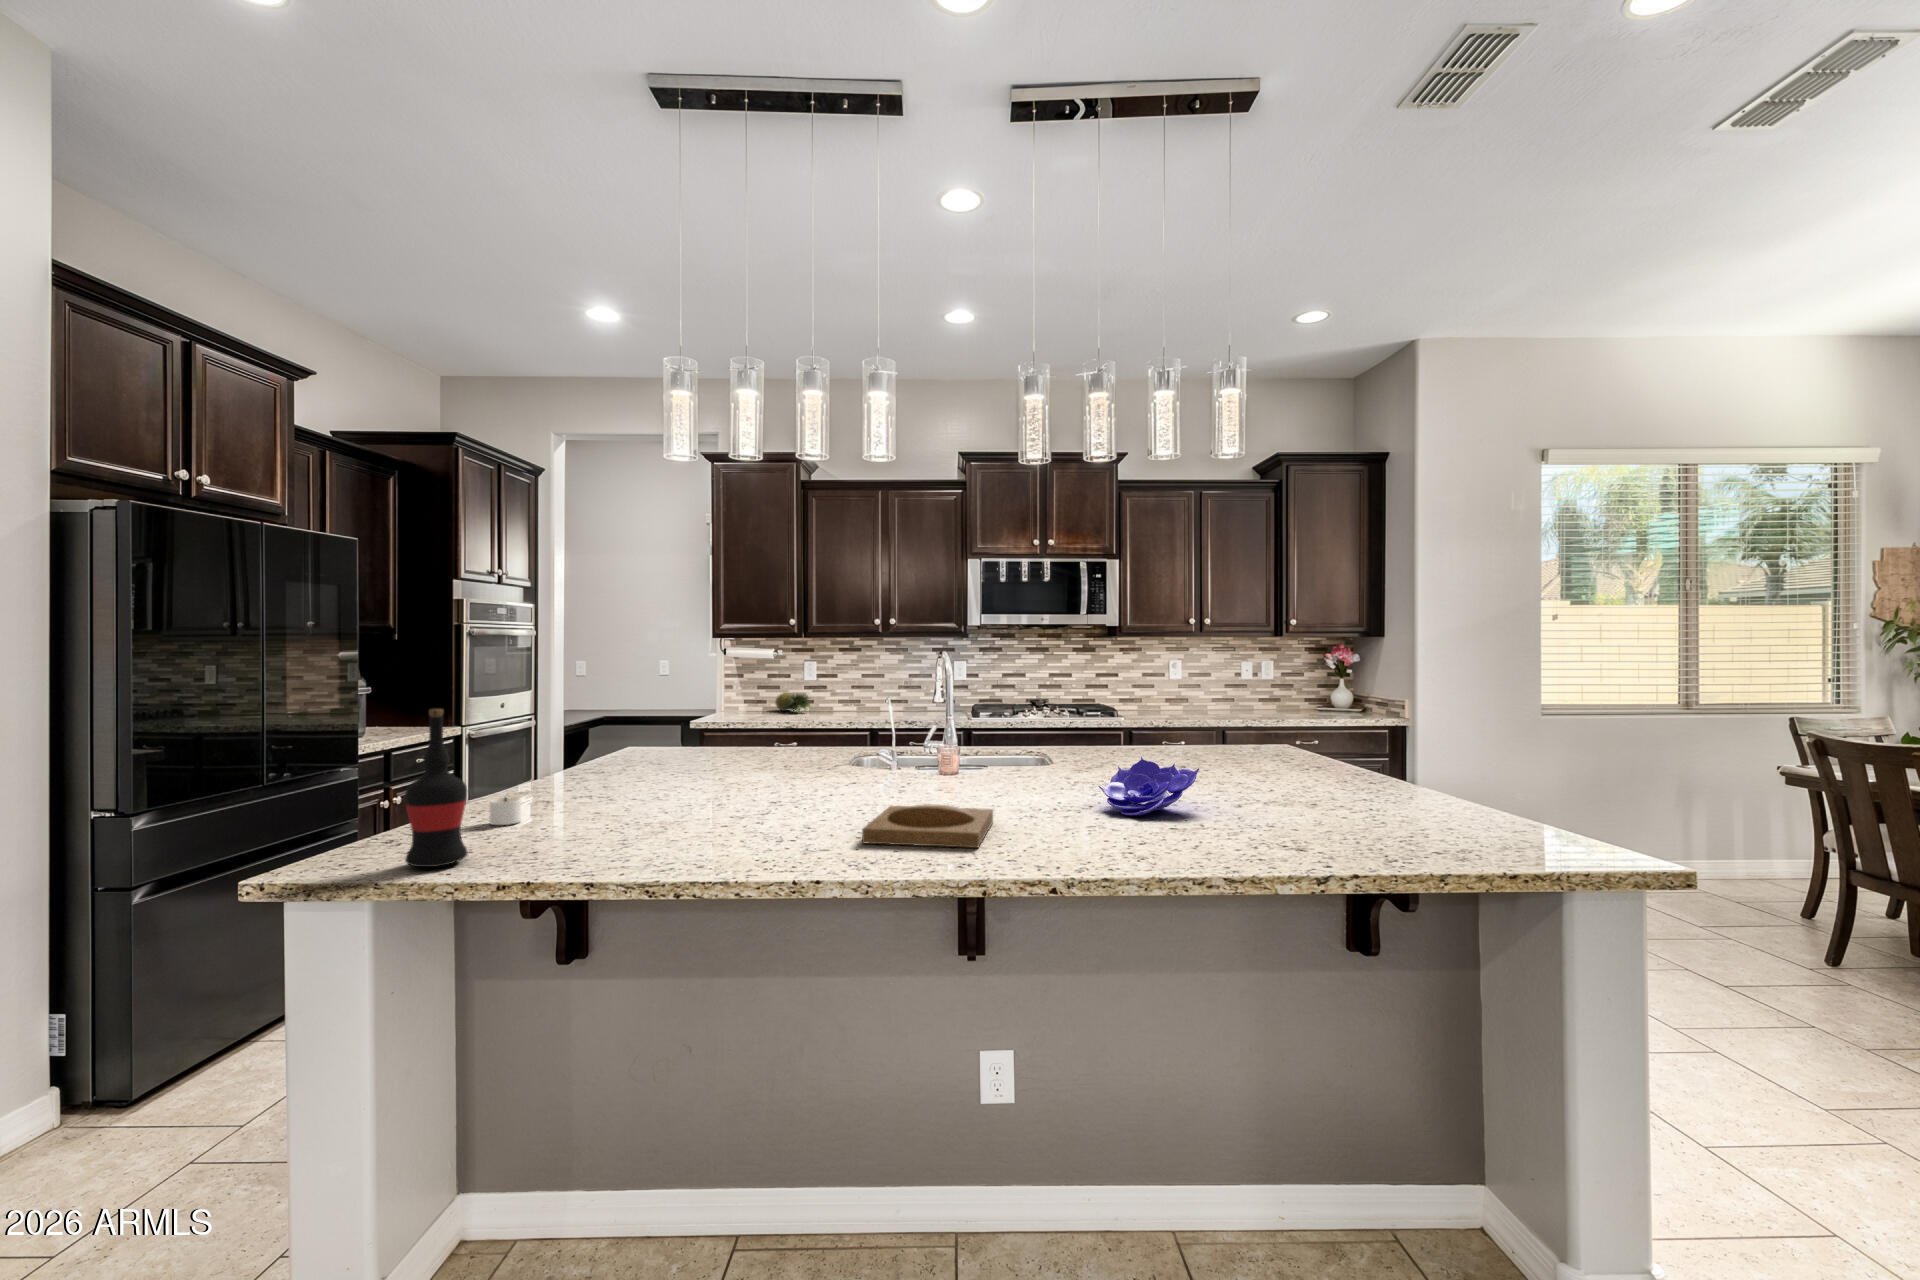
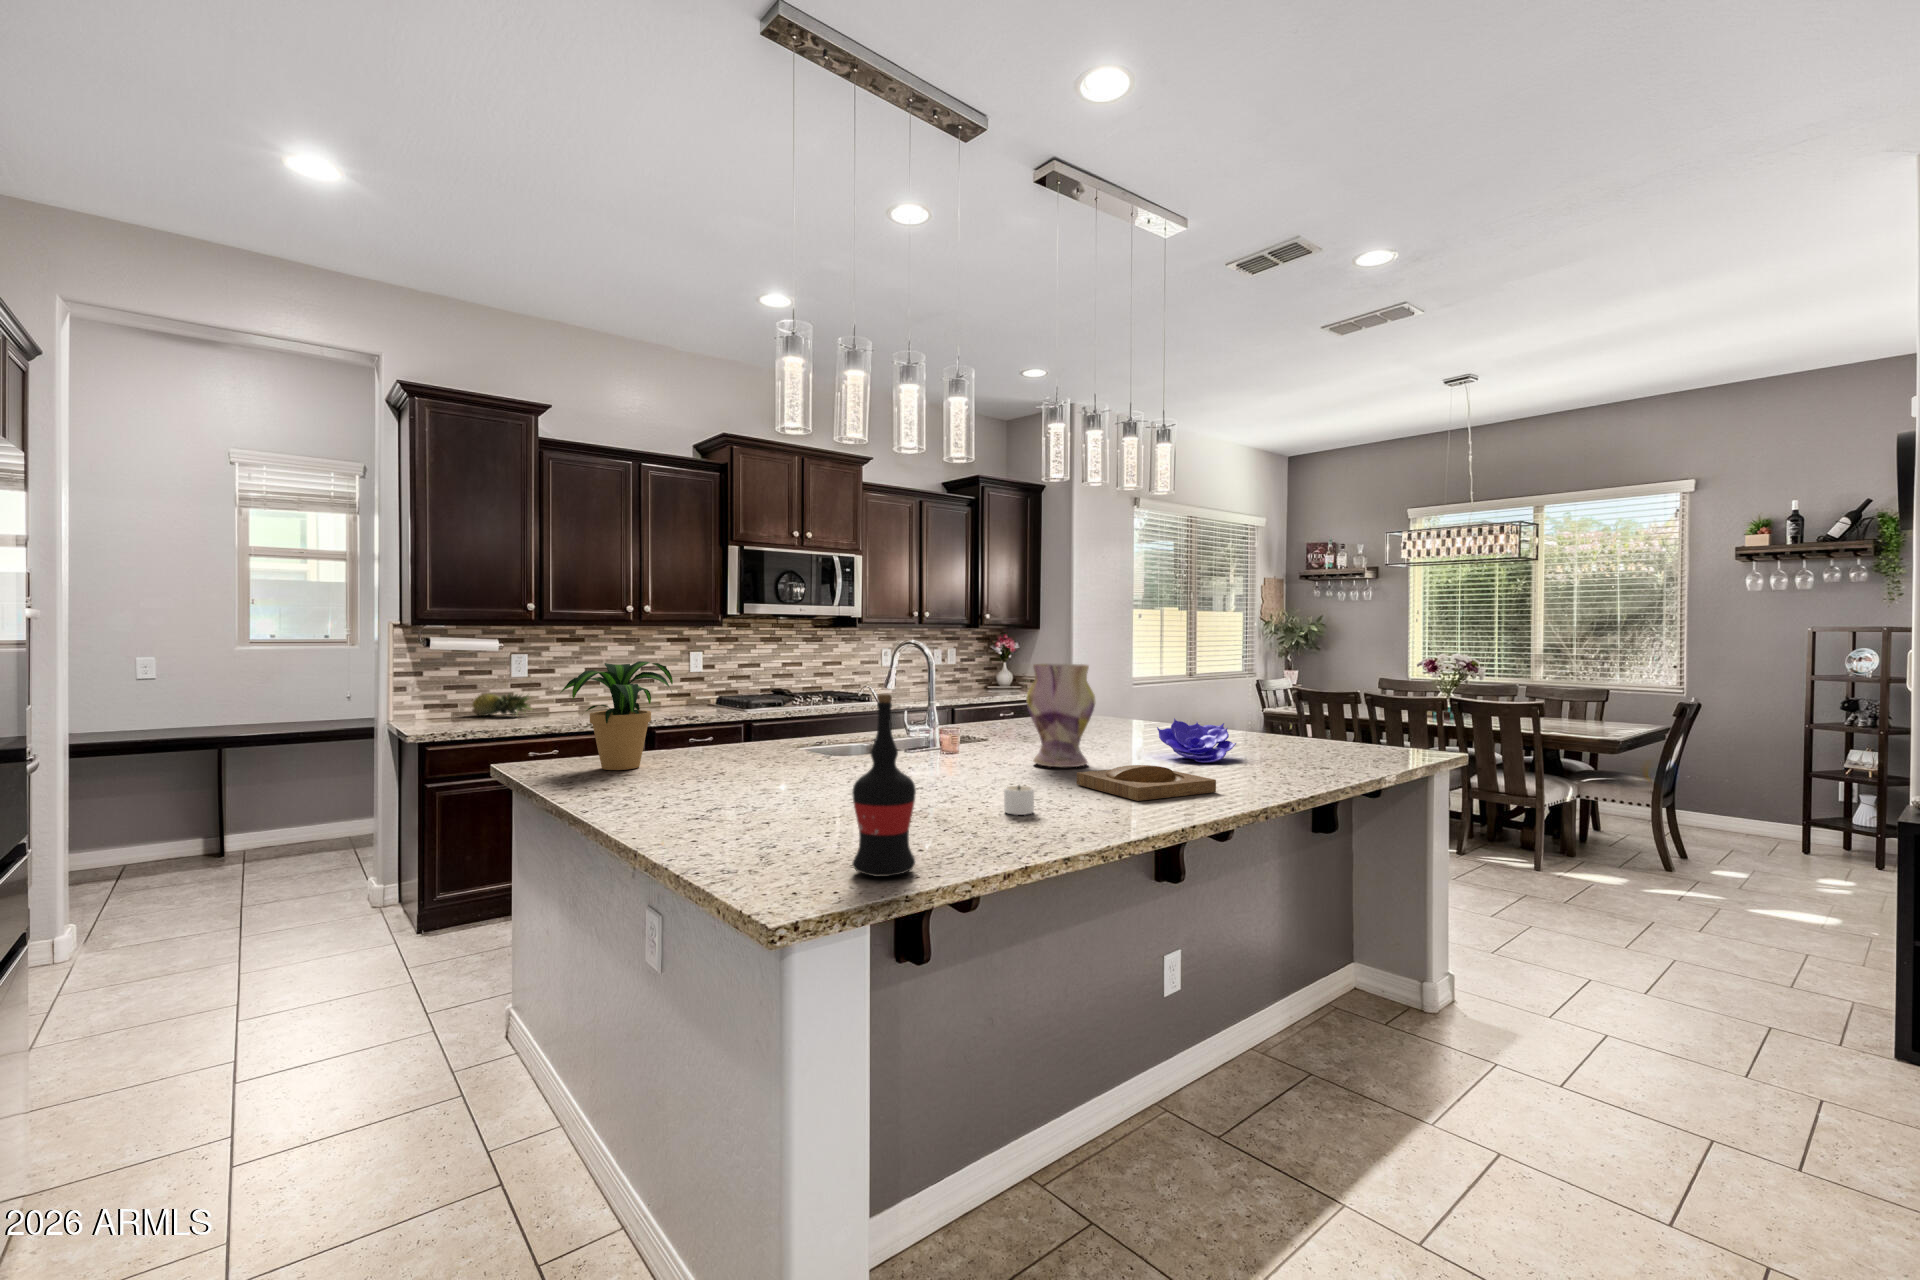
potted plant: none [616,672,717,761] -> present [560,661,673,770]
vase: none [934,684,1010,801] -> present [1026,664,1095,767]
candle: present [490,797,521,825] -> present [1004,785,1034,815]

